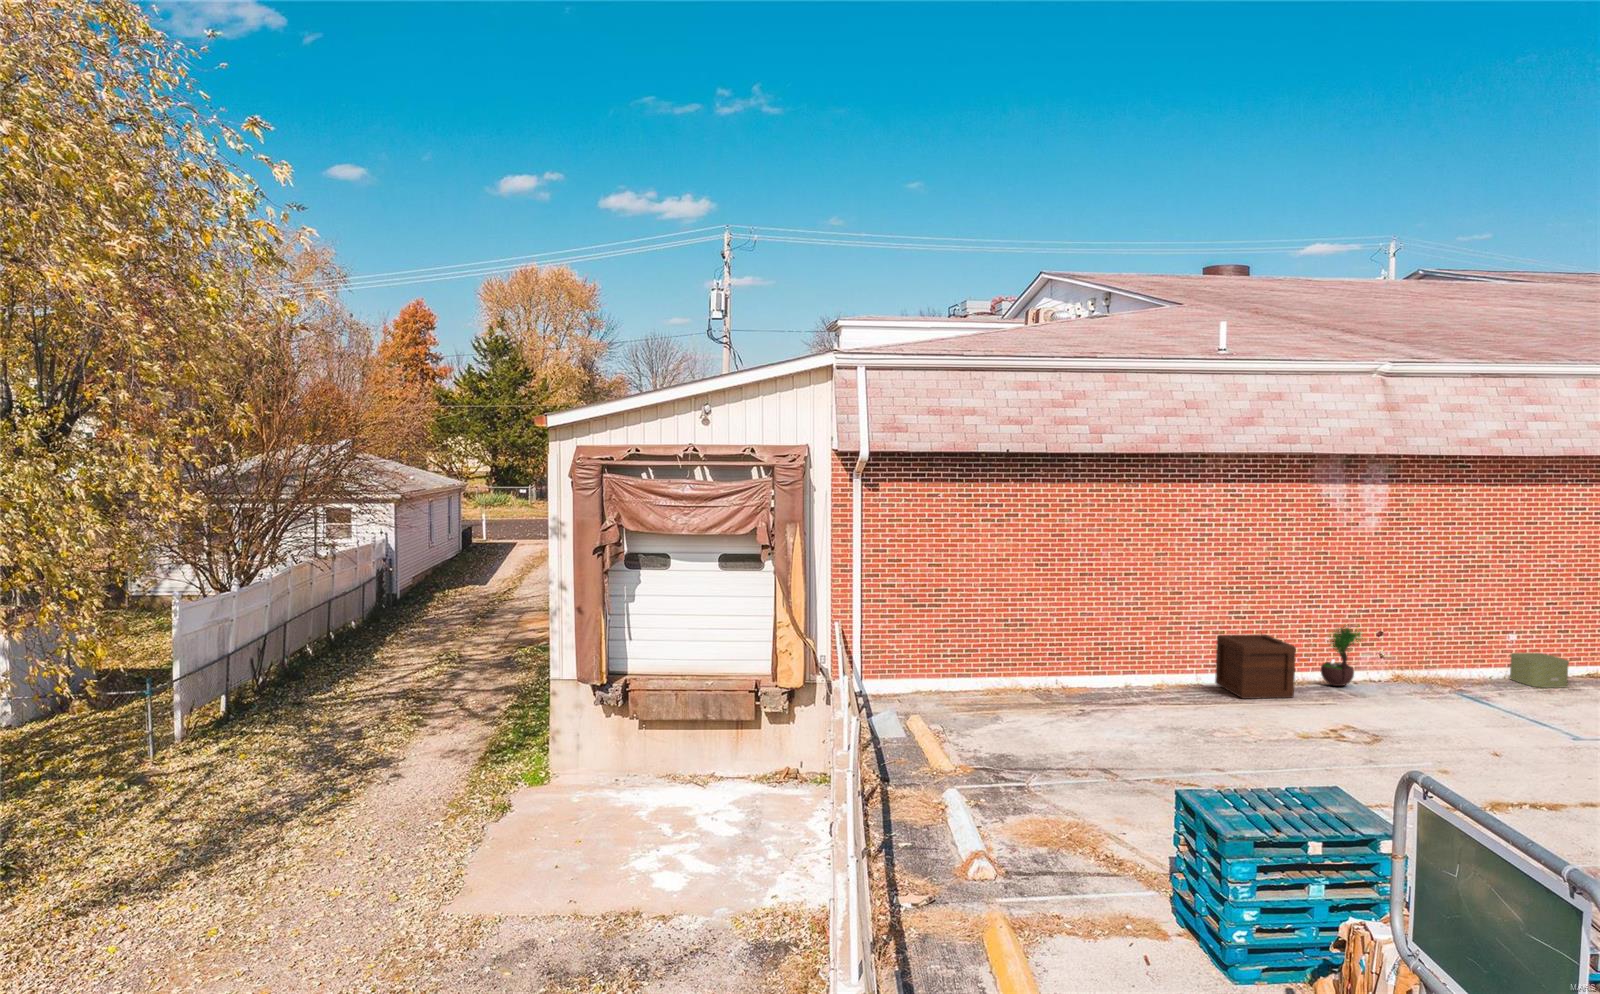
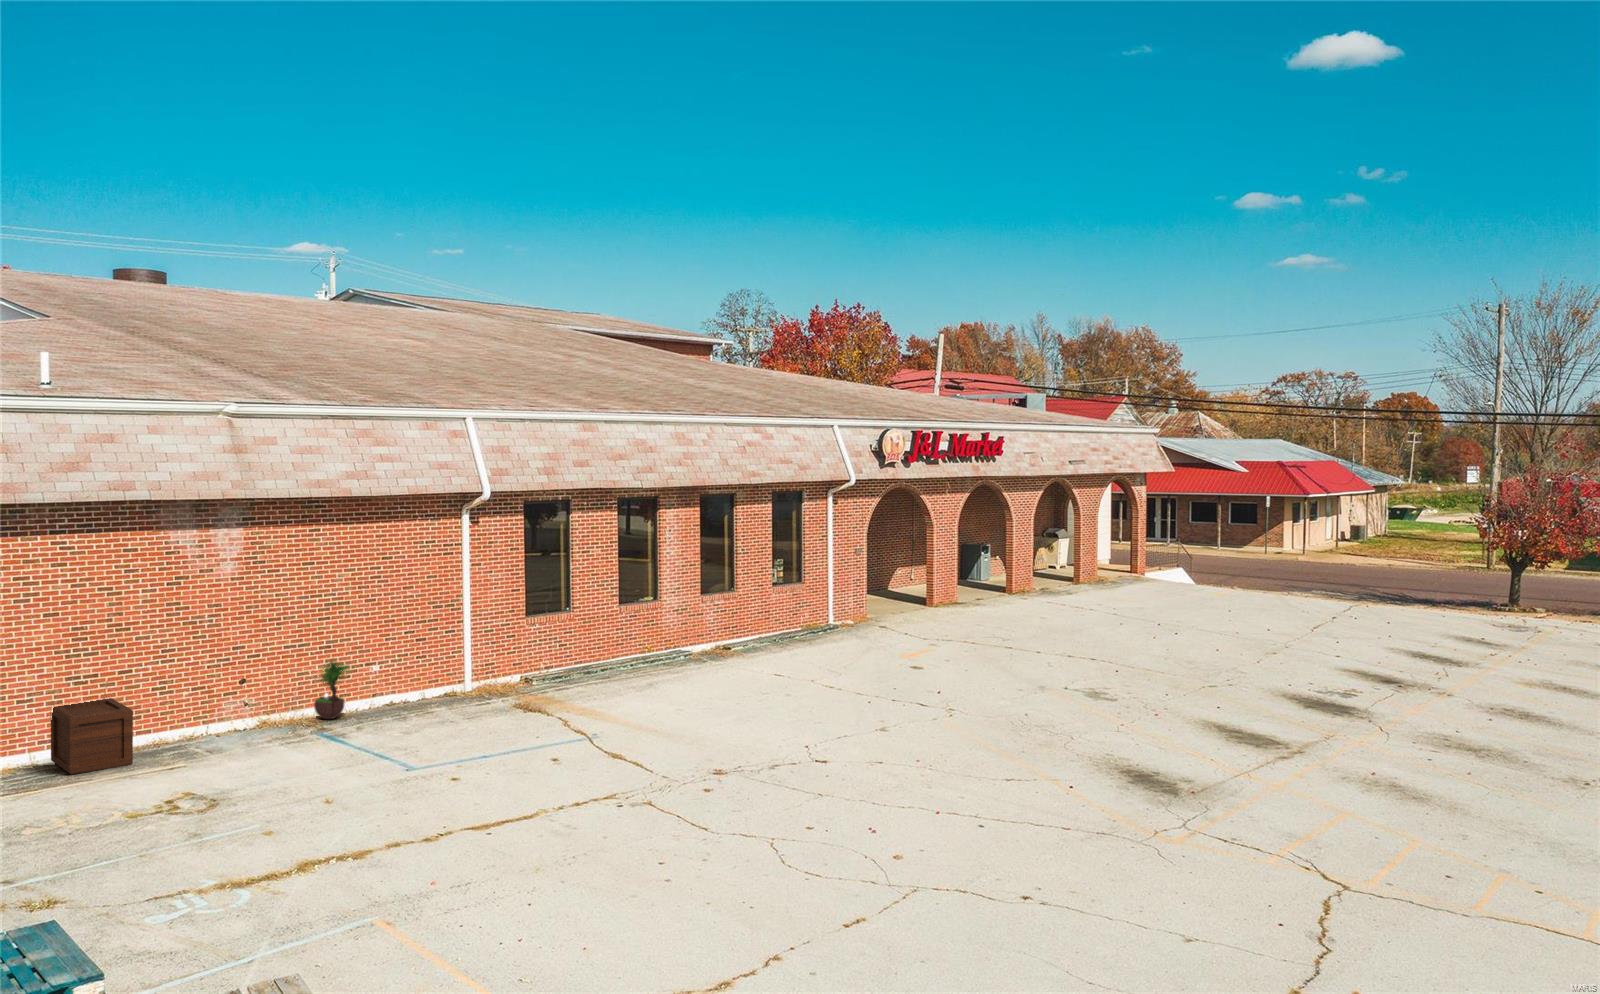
potted tree: present [1321,625,1363,686] -> present [314,661,349,719]
storage box: present [1510,653,1569,688] -> none [372,681,417,715]

